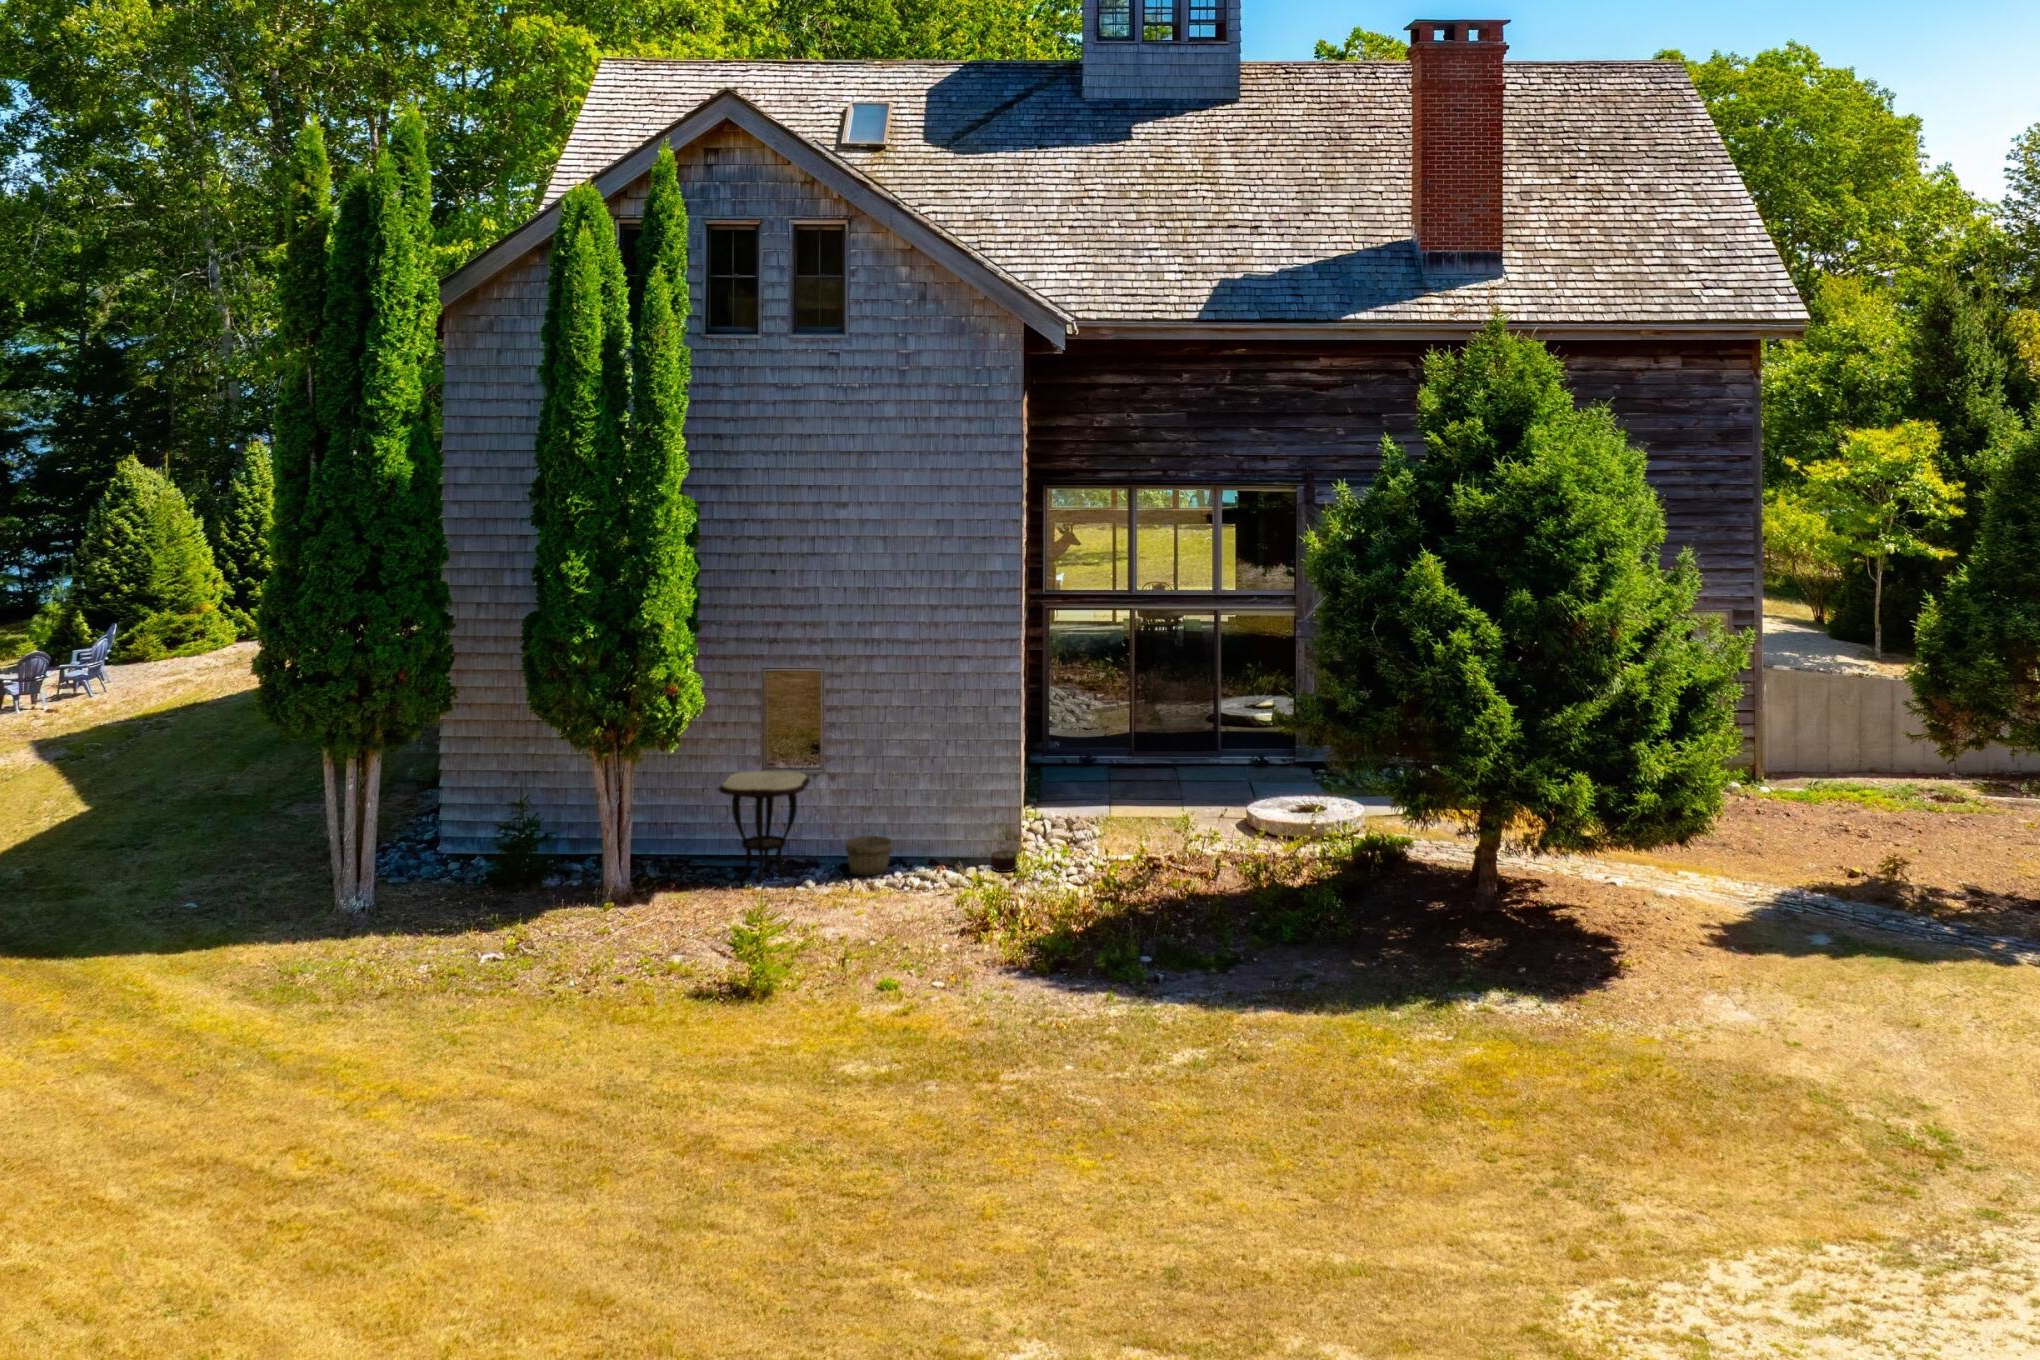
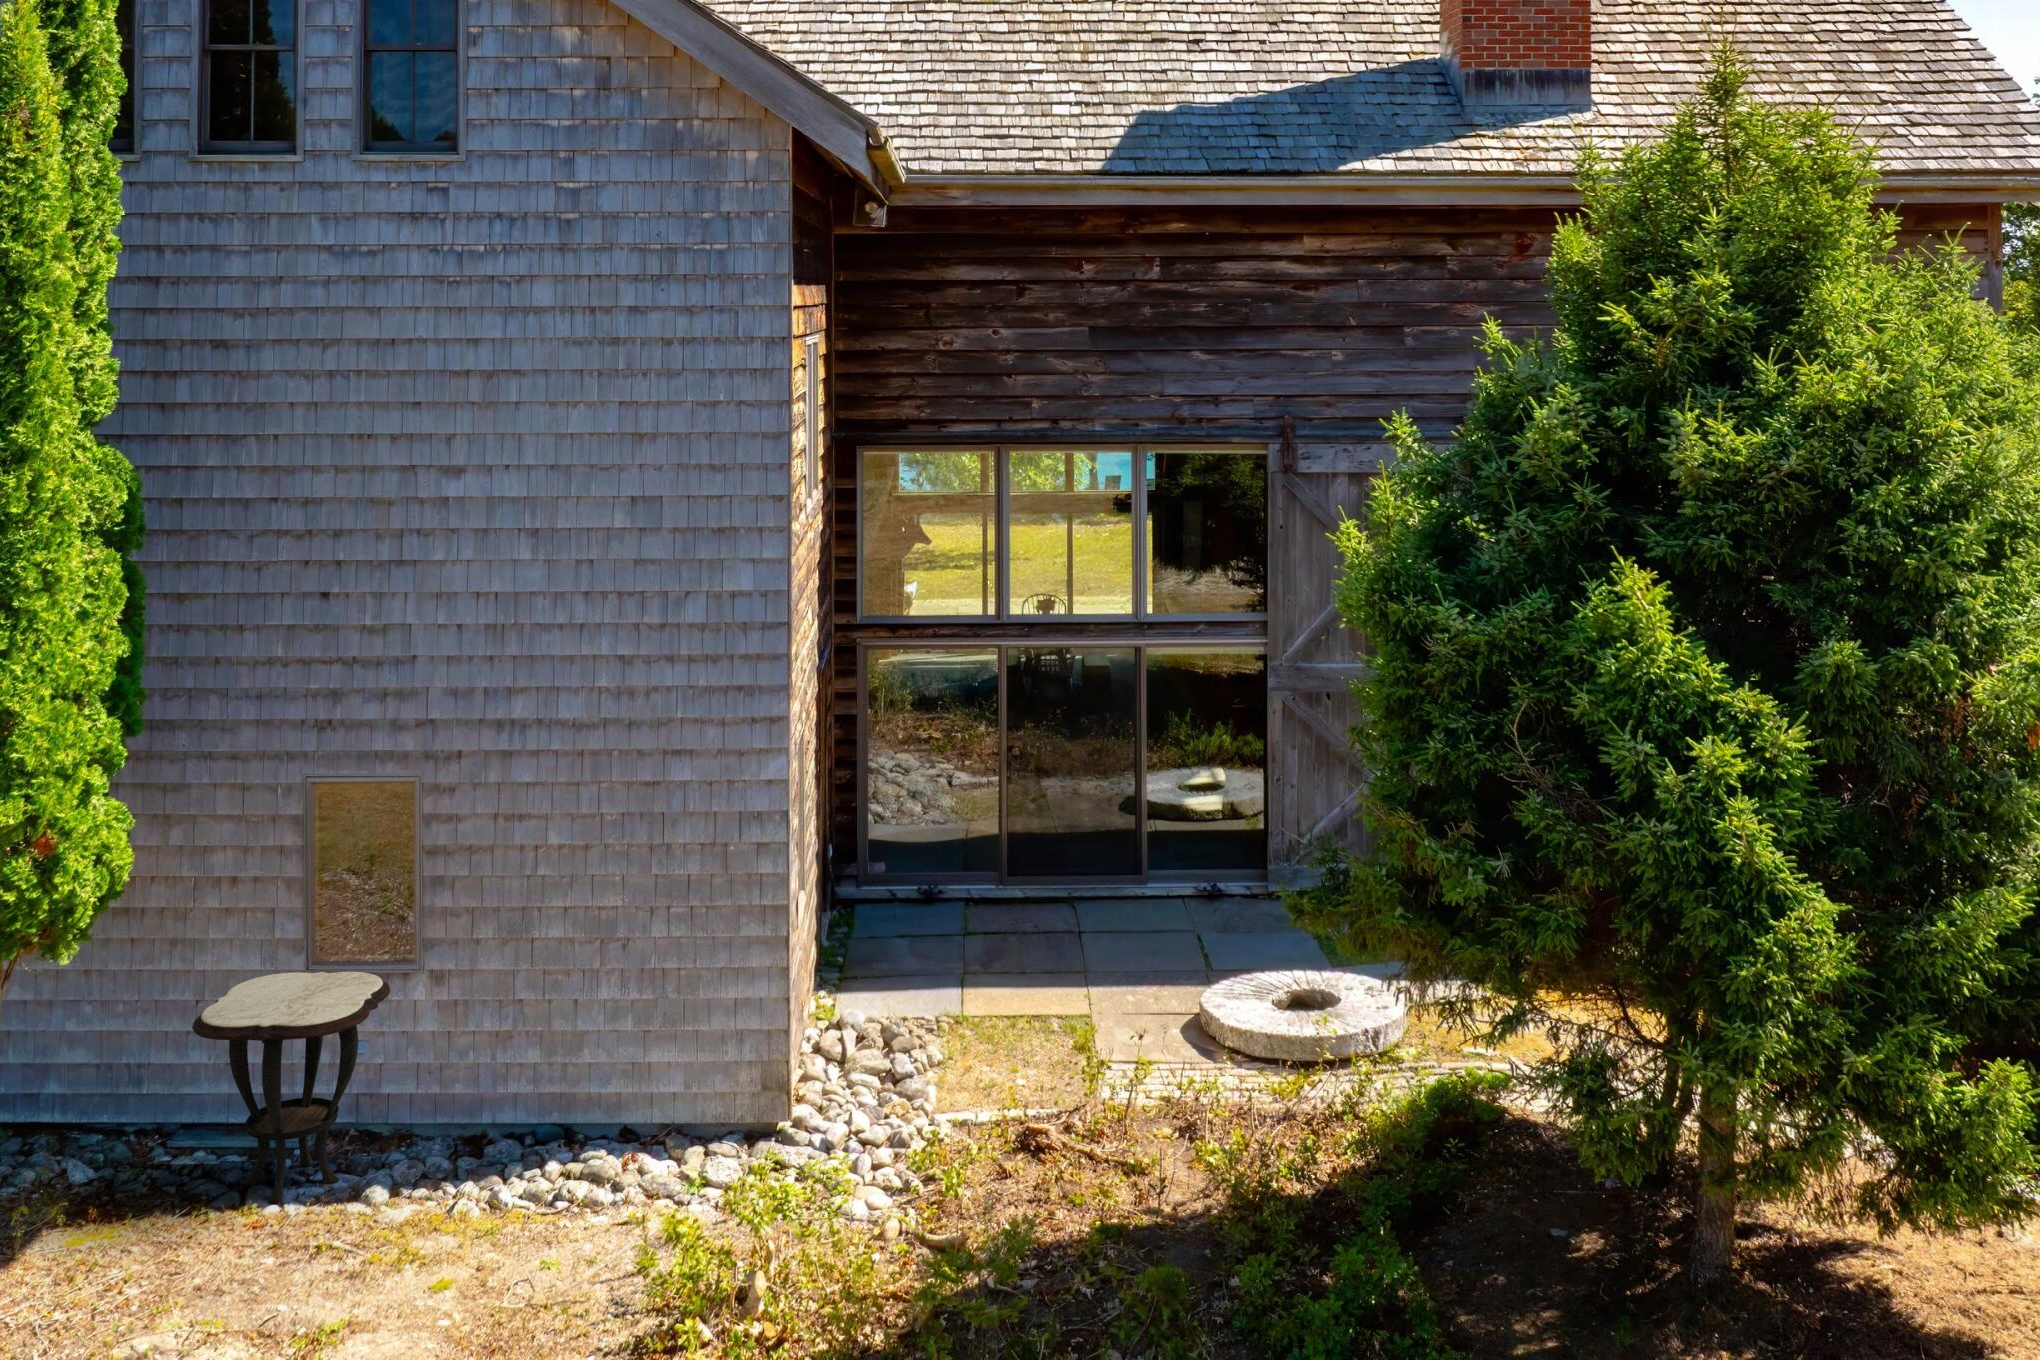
decorative plant: present [987,820,1017,872] -> none [724,1055,787,1157]
wooden bucket: present [846,835,892,875] -> none [456,1082,549,1175]

